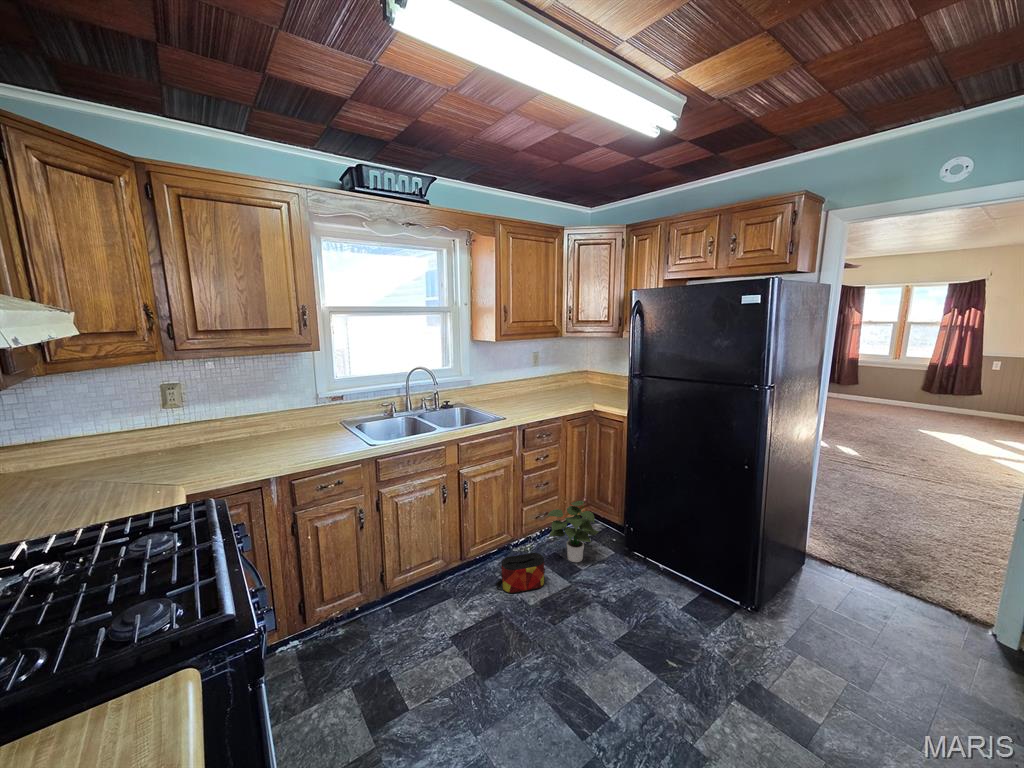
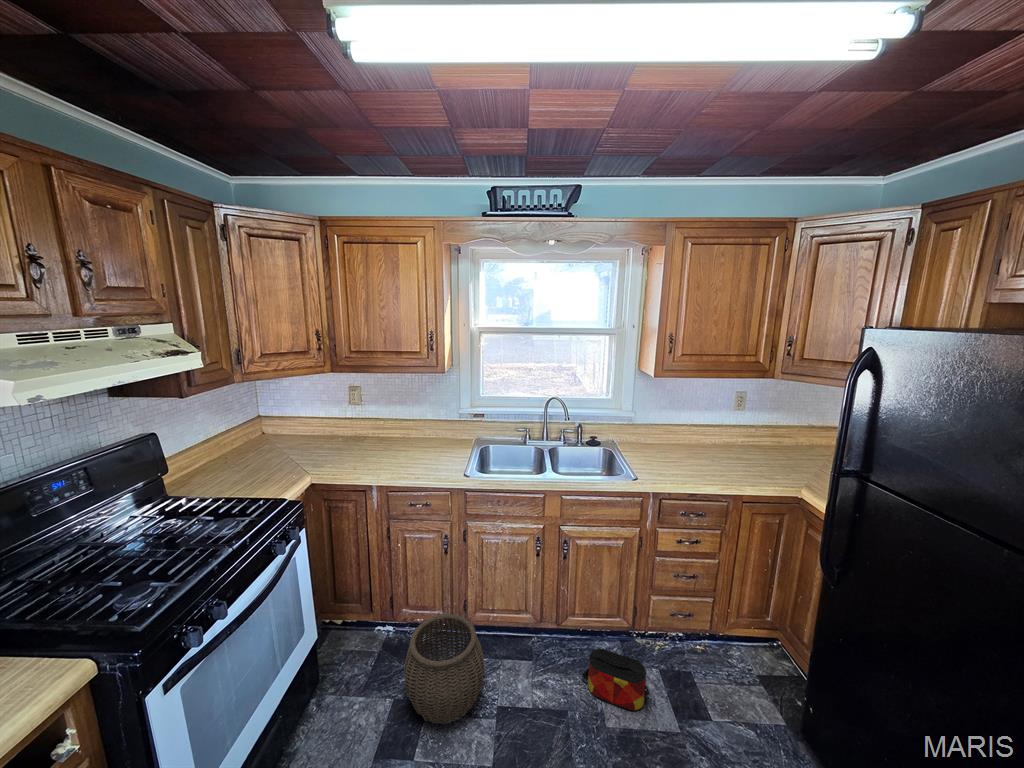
potted plant: present [547,501,599,562] -> none [674,616,759,706]
woven basket: none [355,577,437,680] -> present [404,614,484,724]

